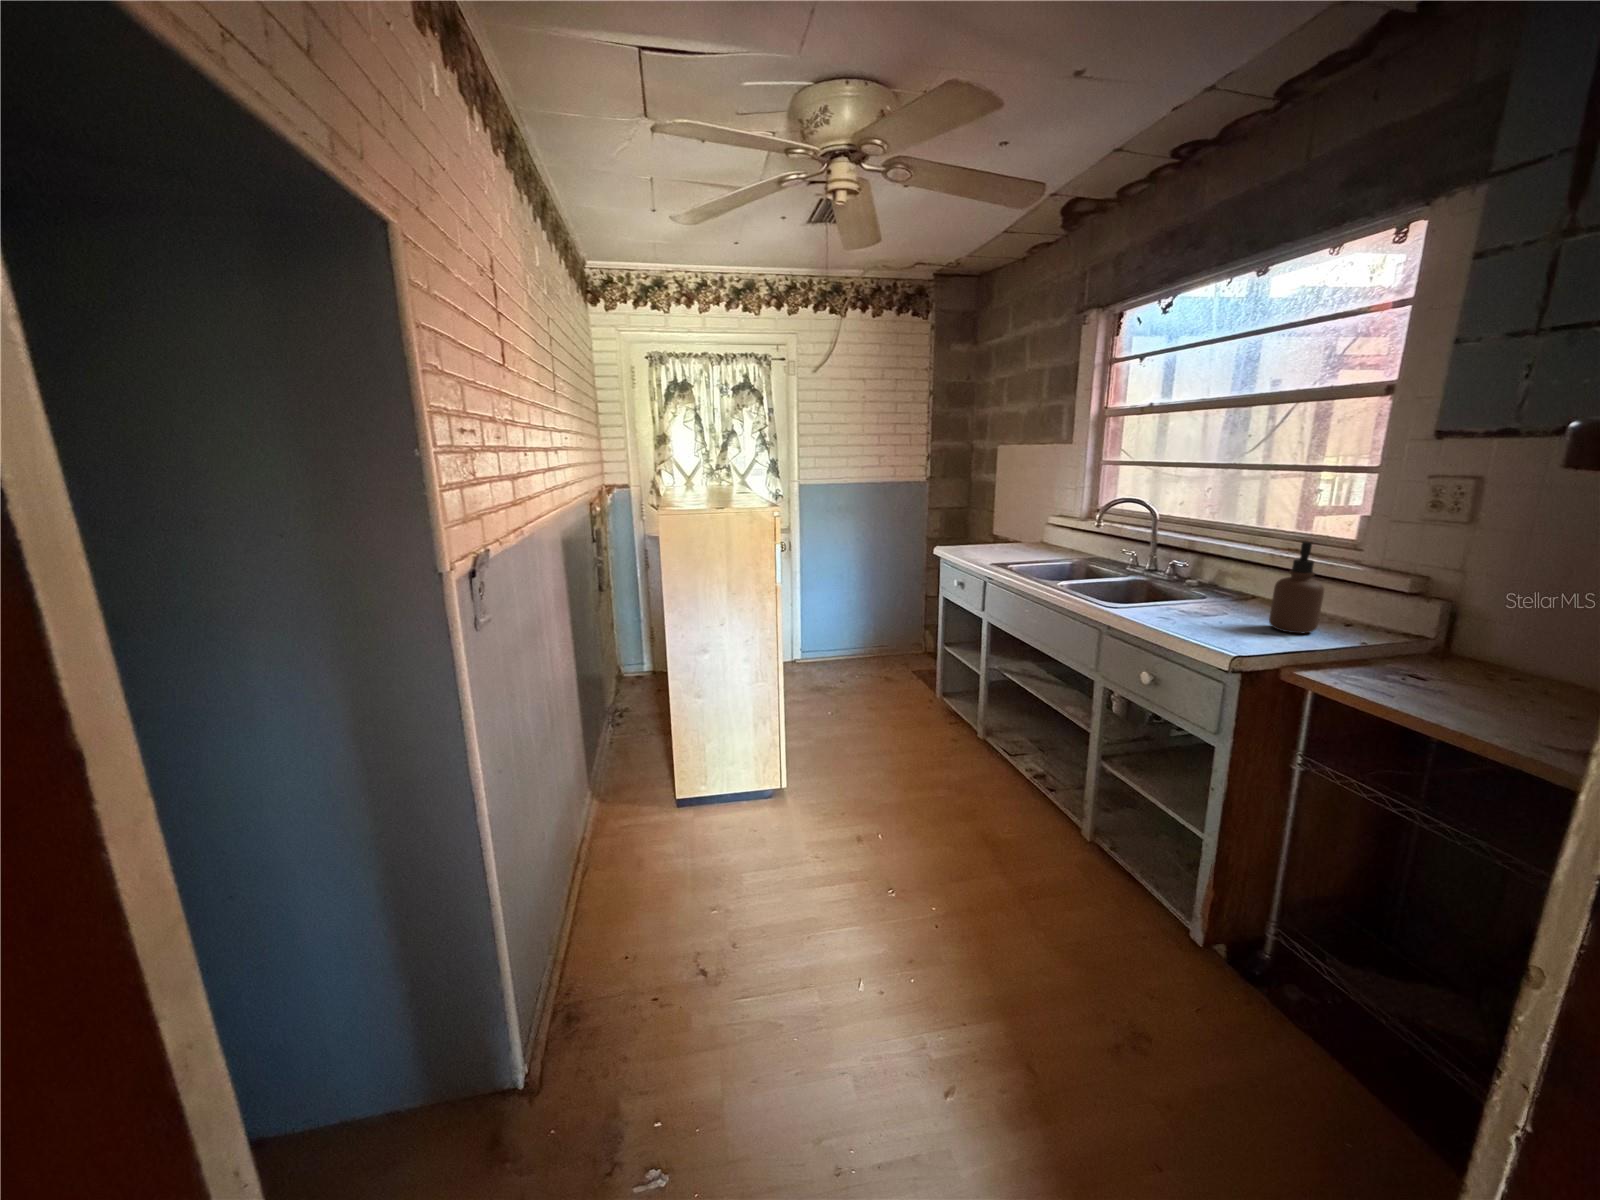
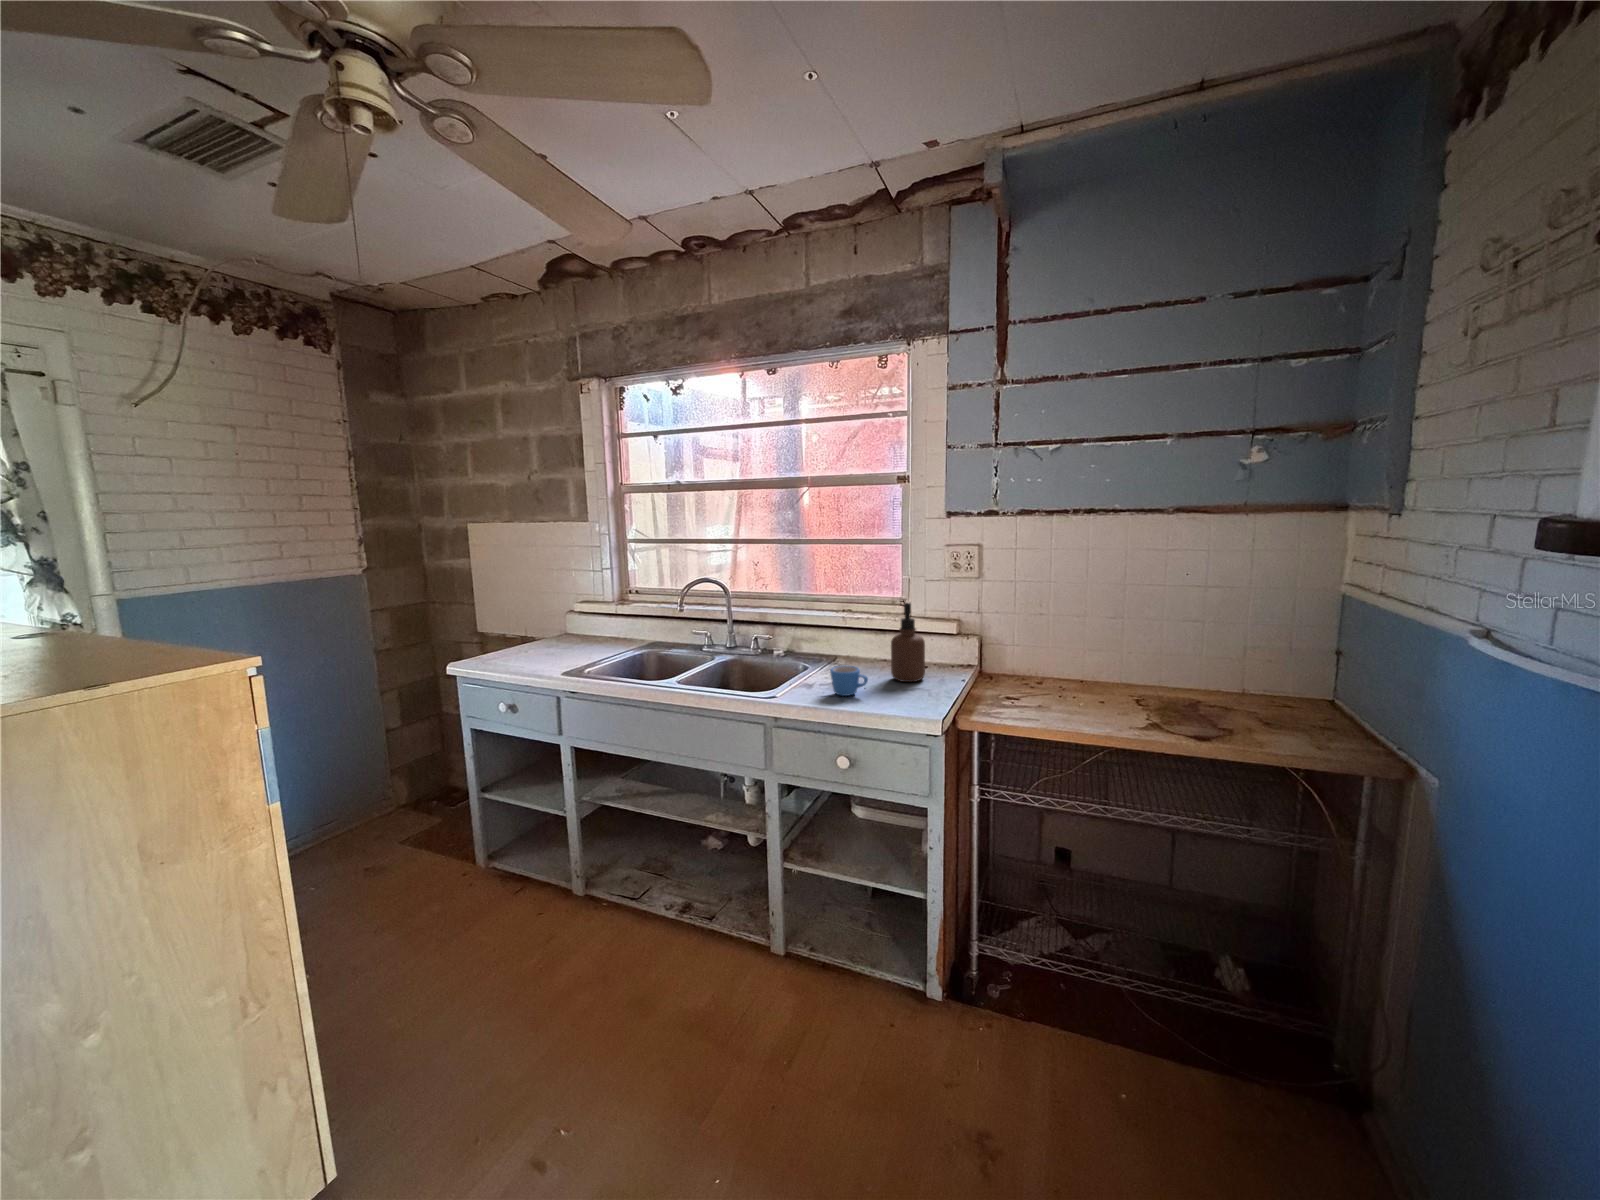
mug: none [1172,593,1208,624] -> present [830,665,868,696]

